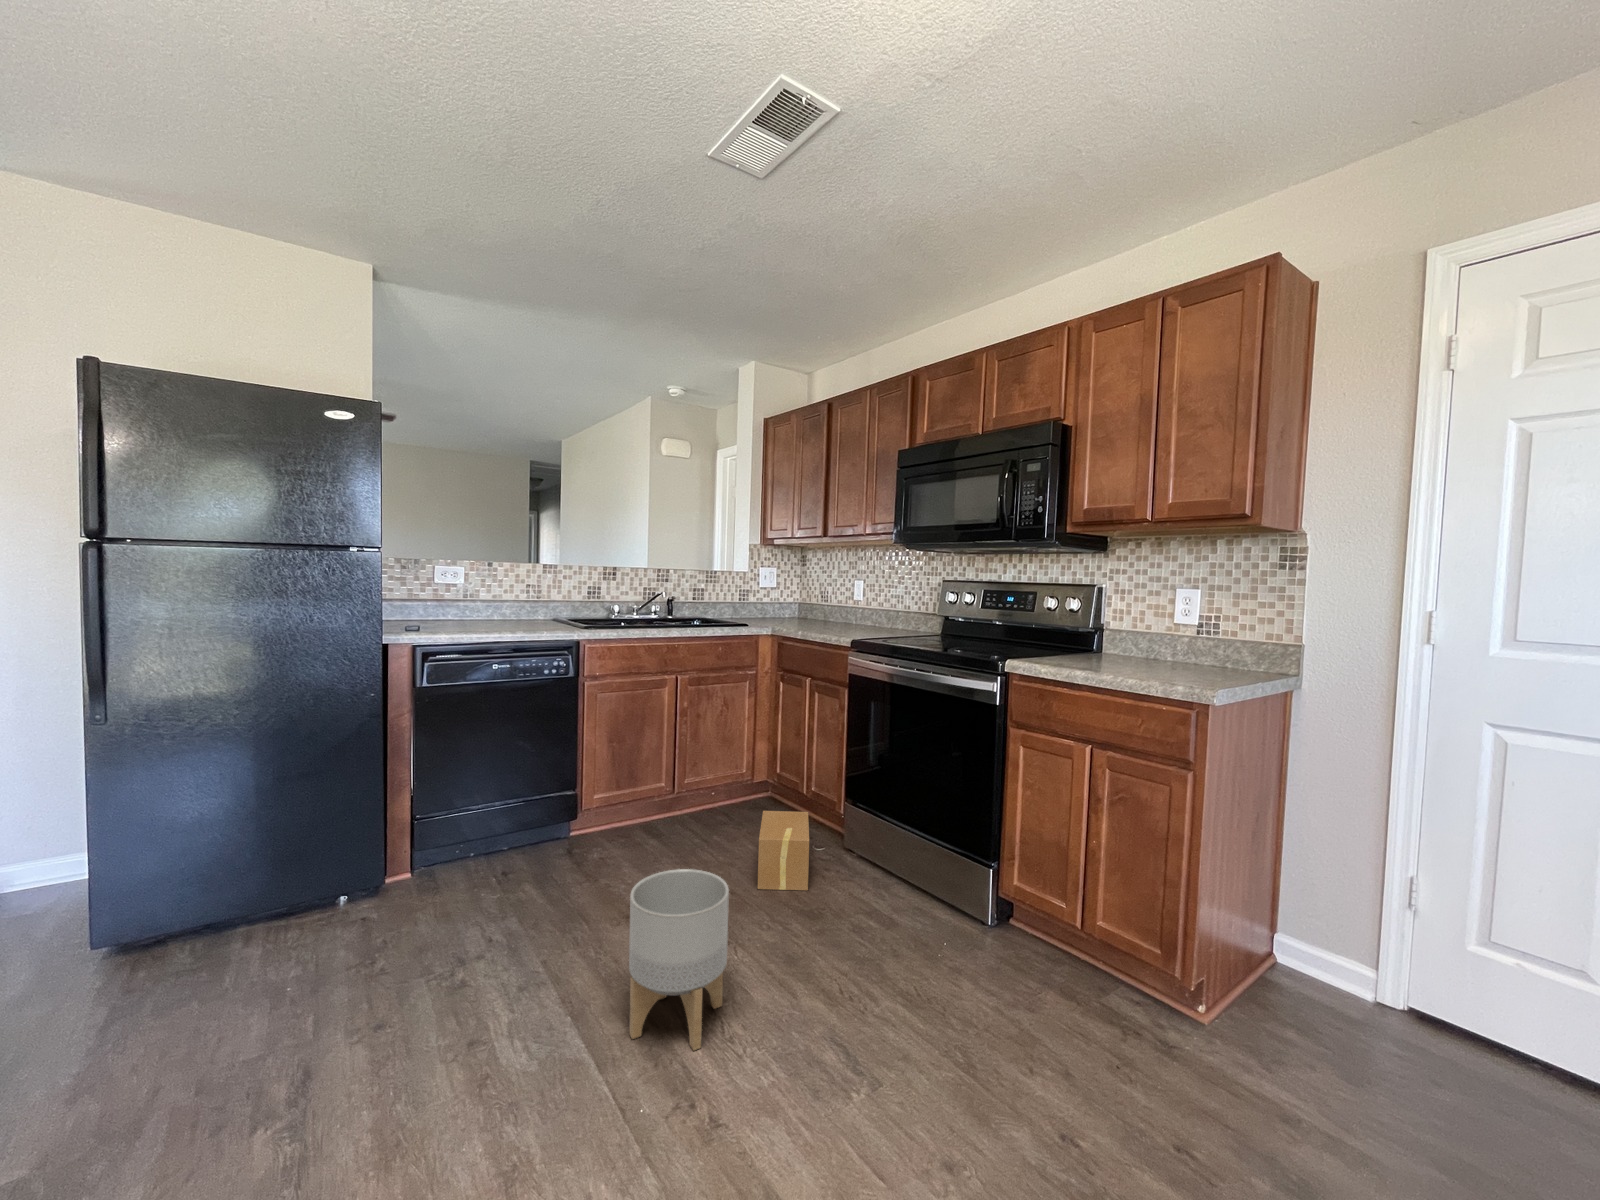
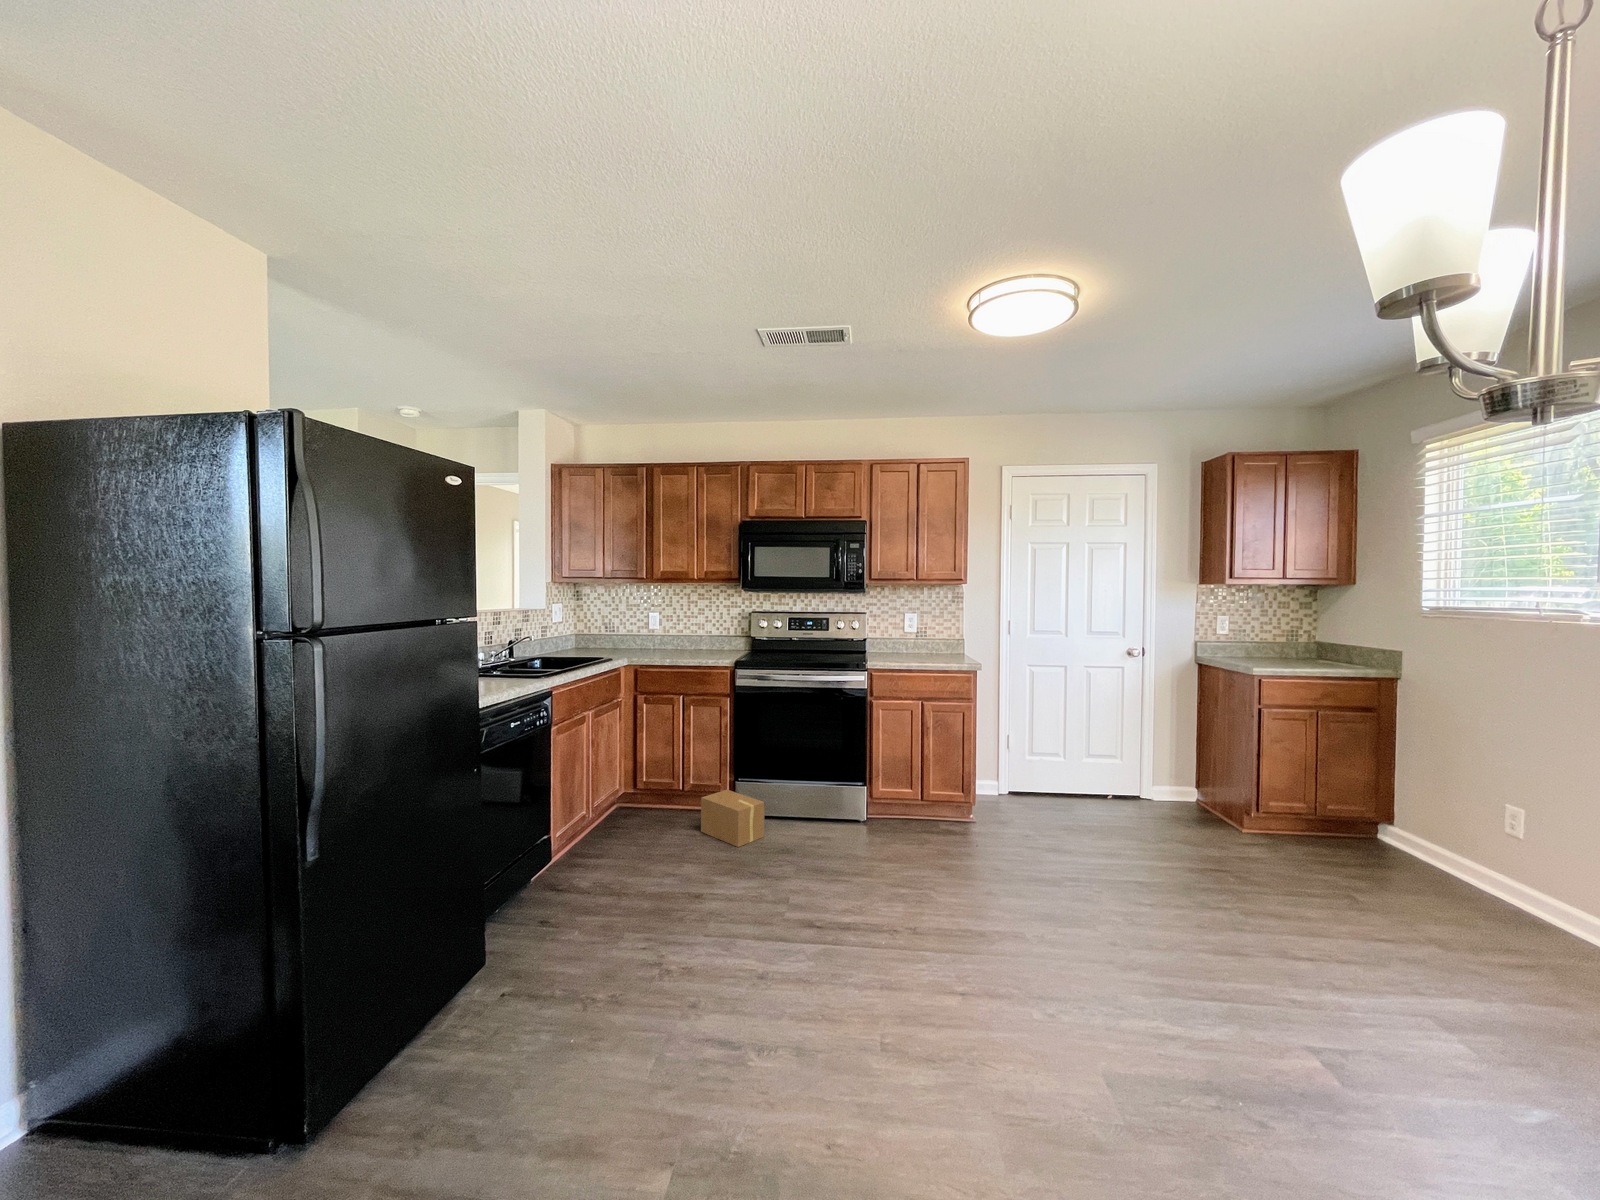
planter: present [629,869,729,1050] -> none [798,815,859,924]

